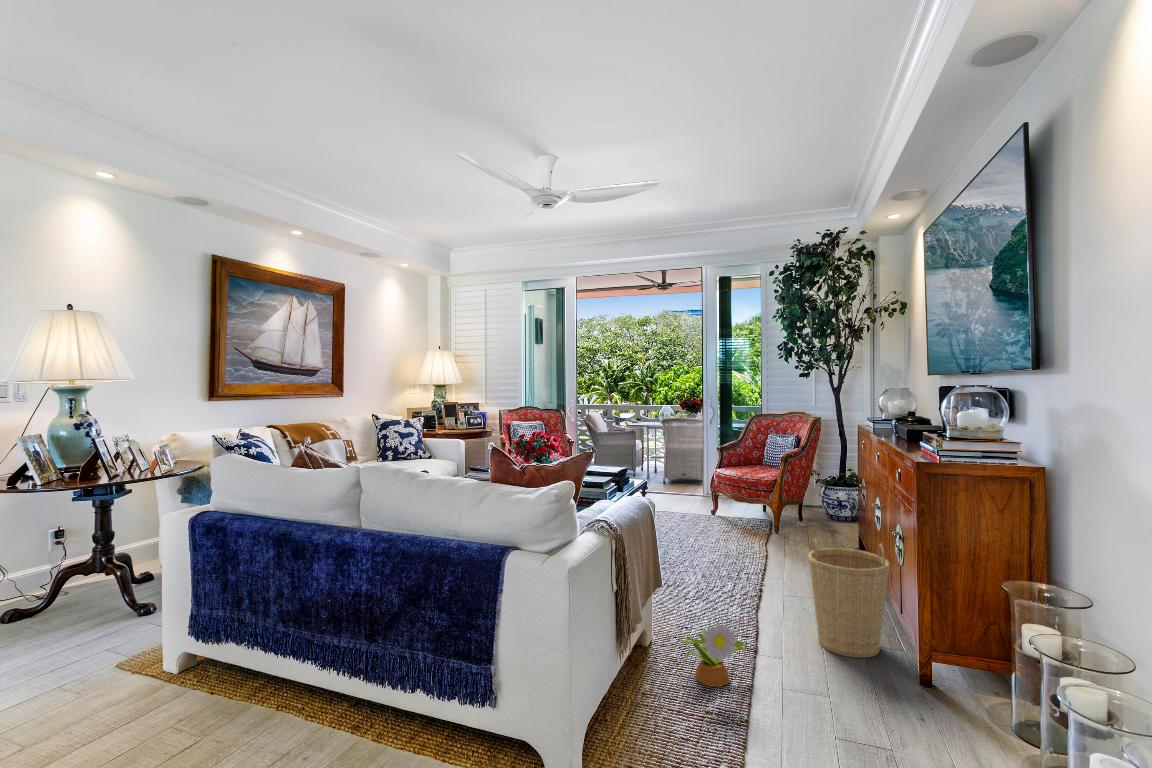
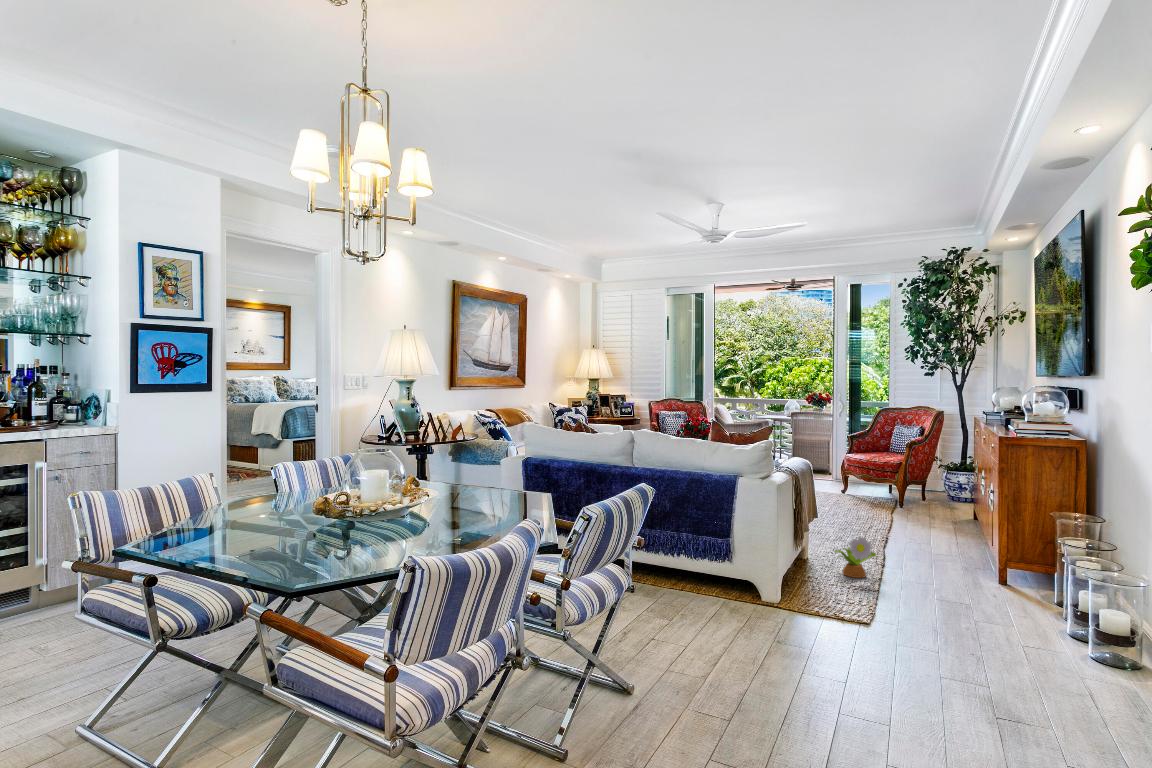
basket: present [808,539,890,658] -> none [923,492,983,572]

